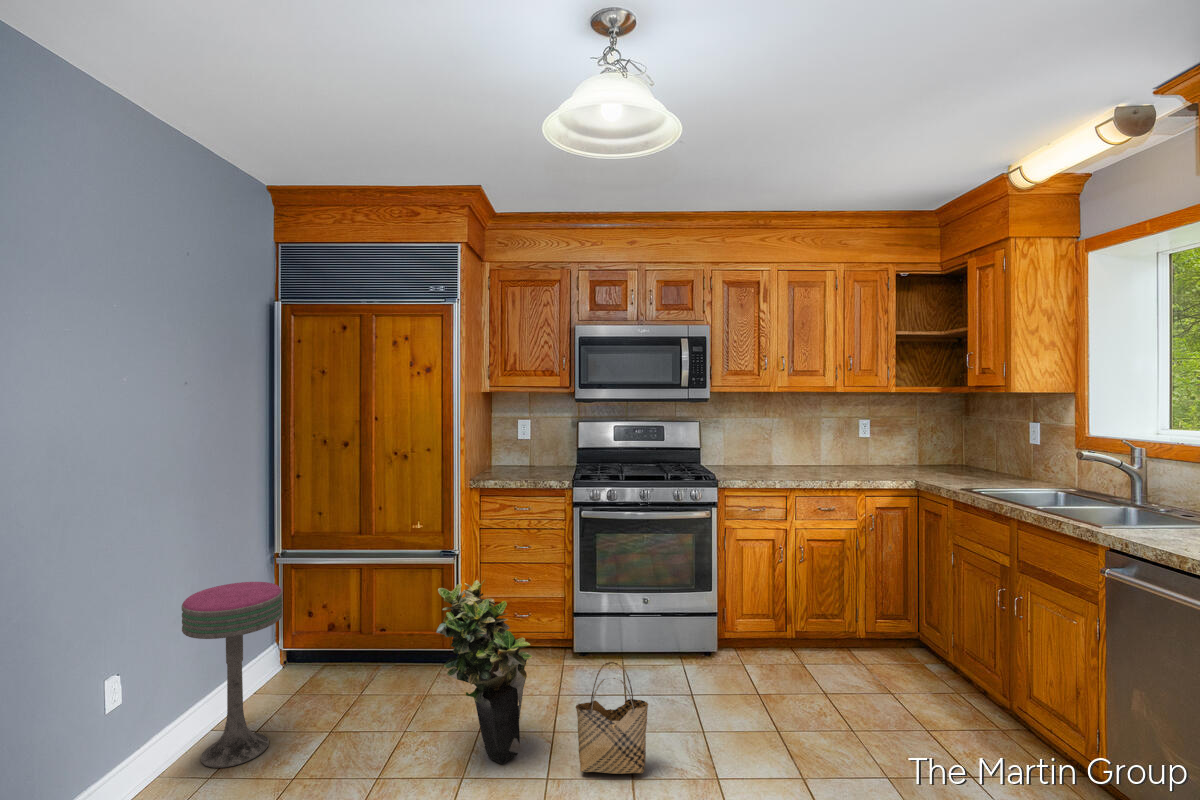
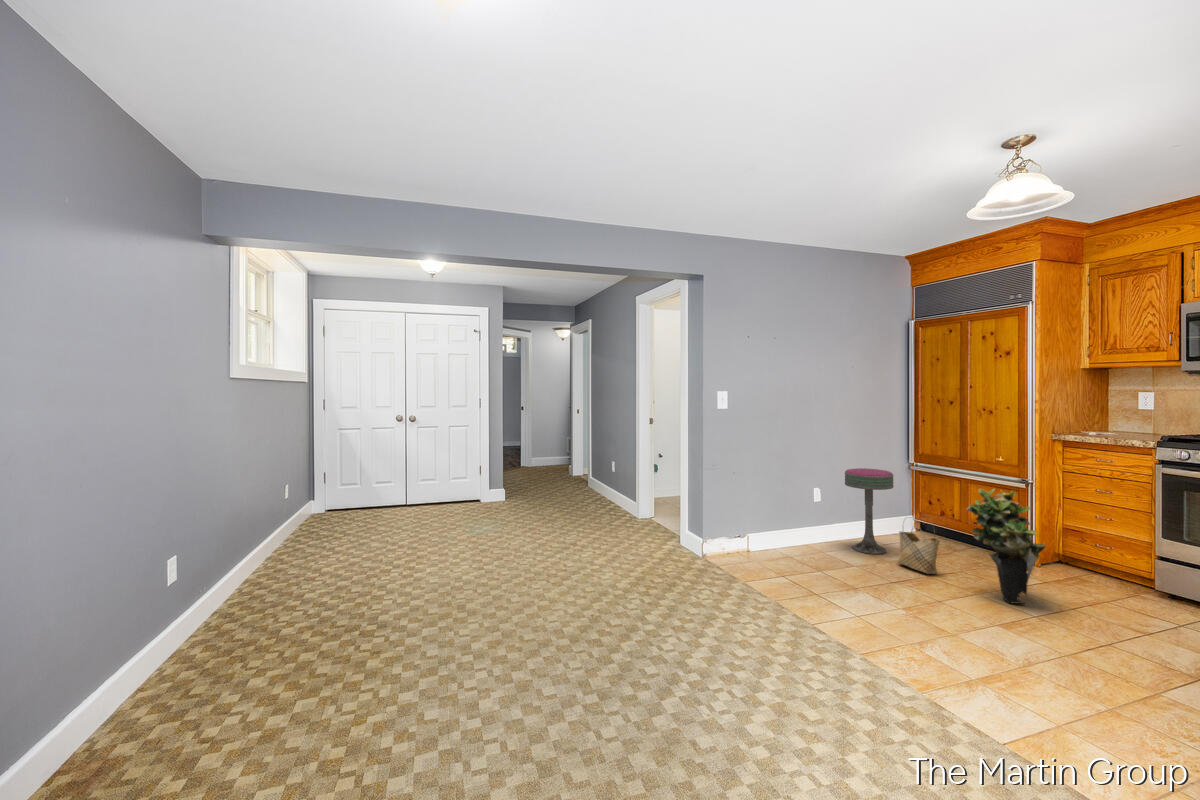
woven basket: present [576,662,648,774] -> present [898,517,939,574]

